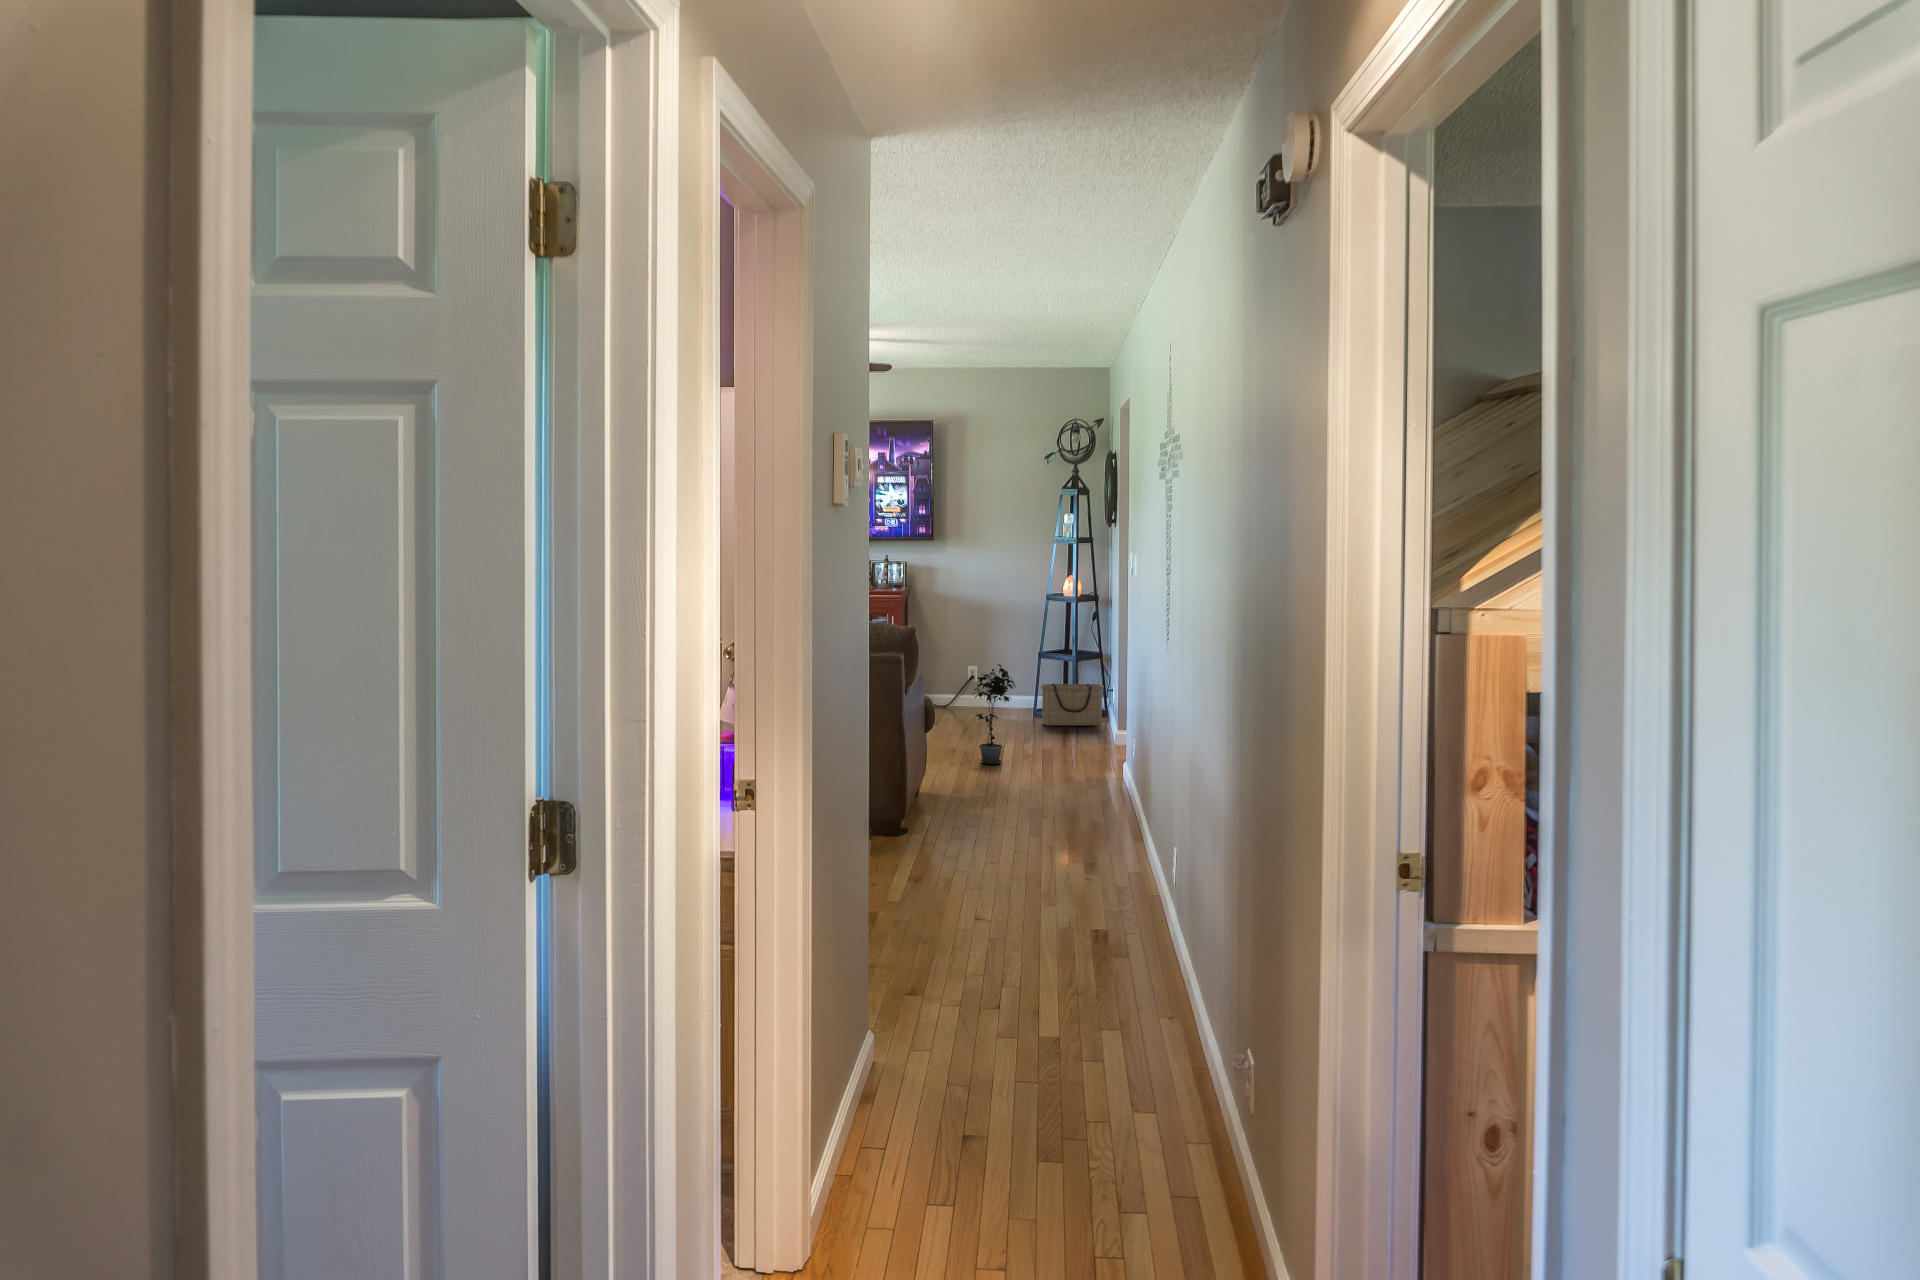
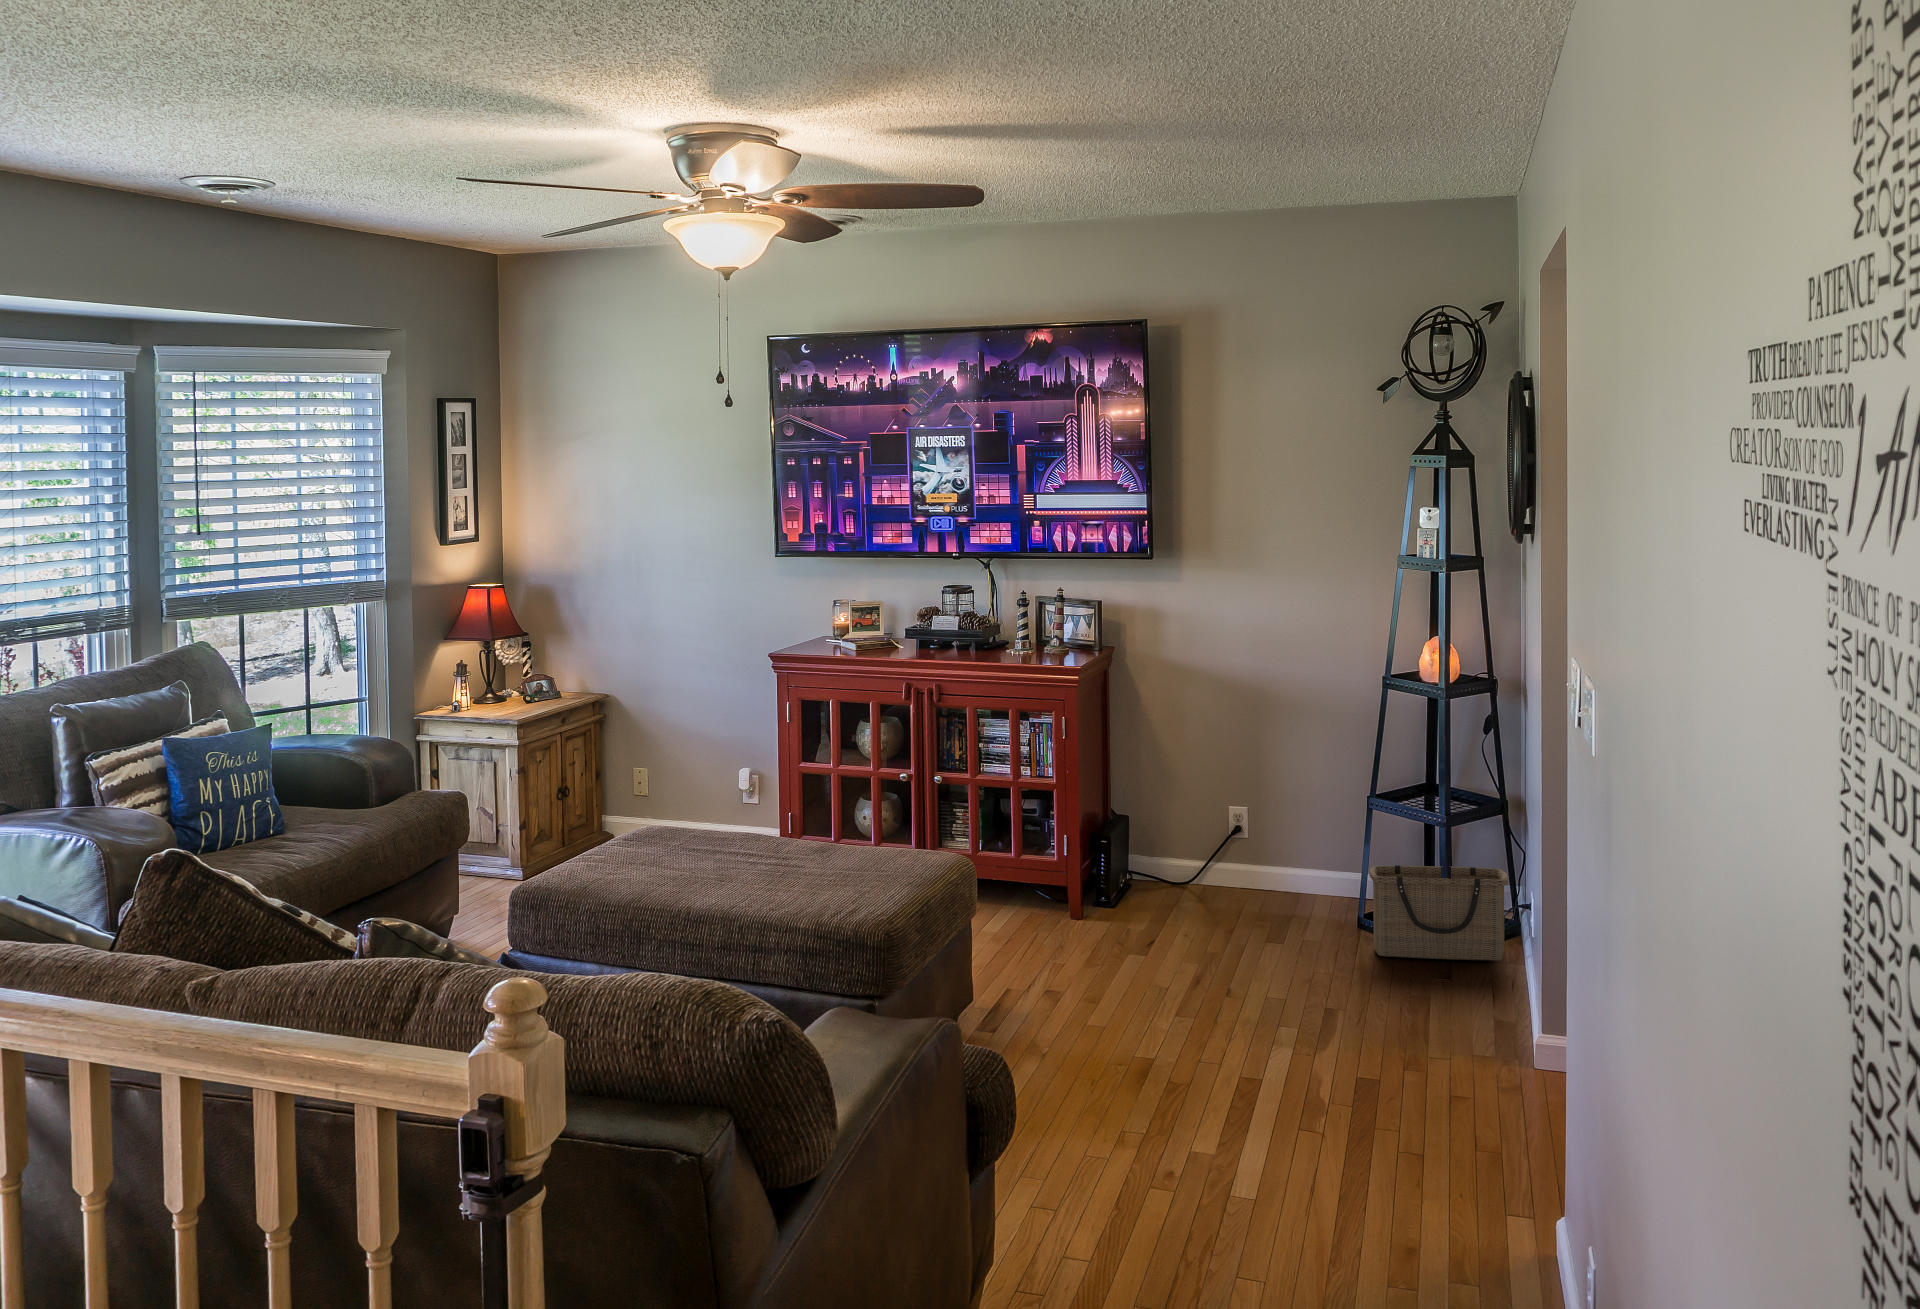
potted plant: present [975,664,1015,764] -> none [1184,886,1285,1114]

